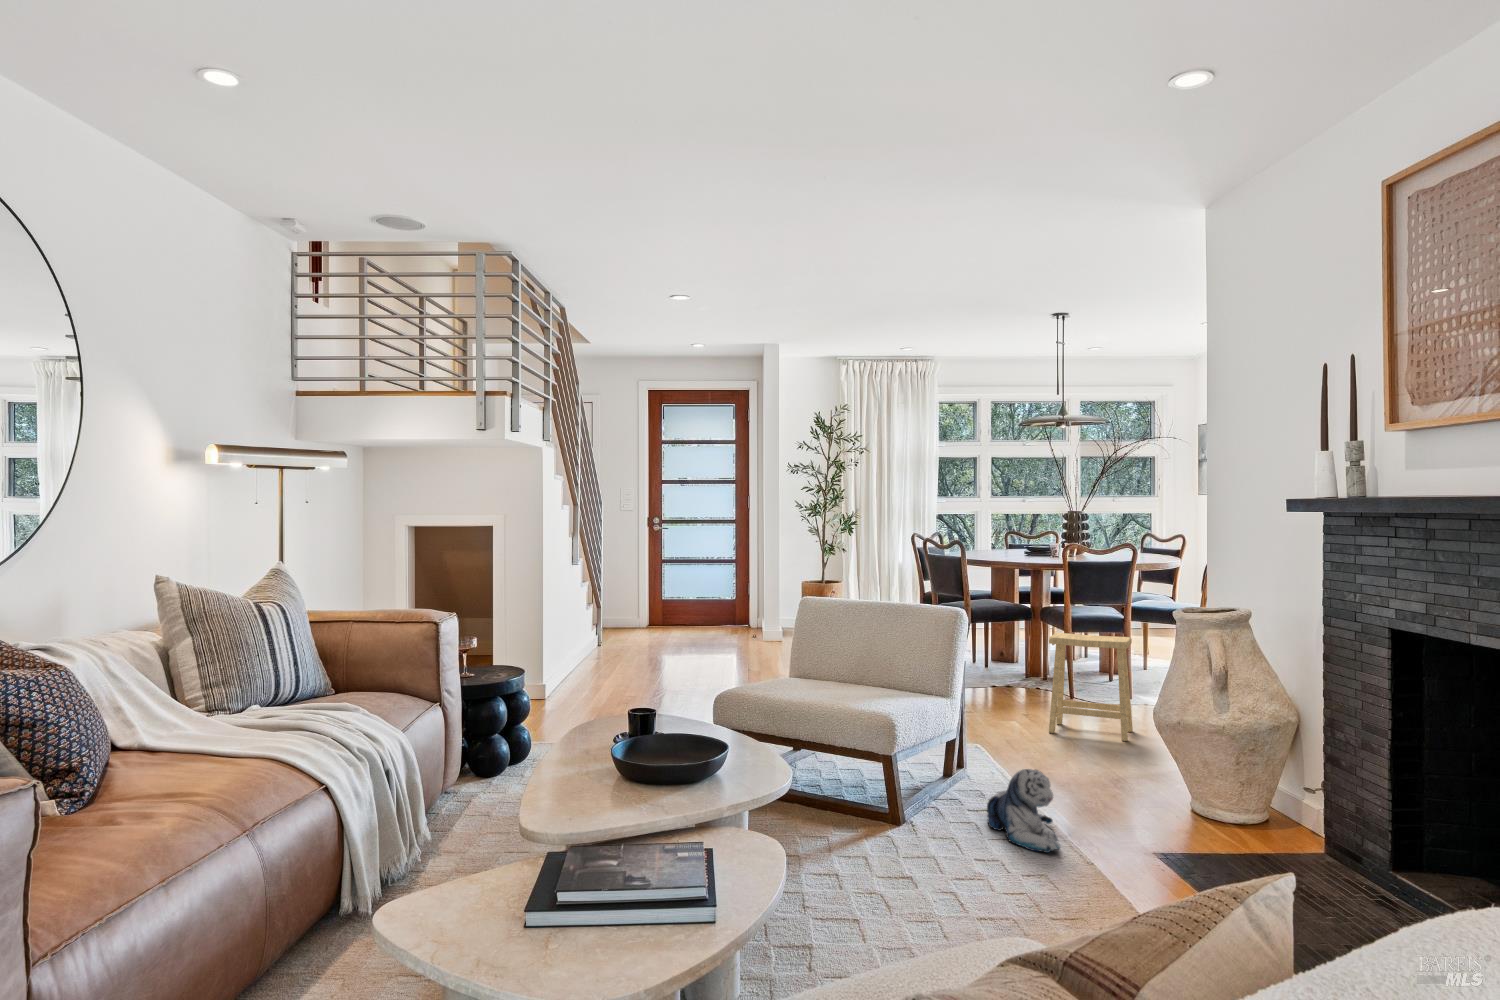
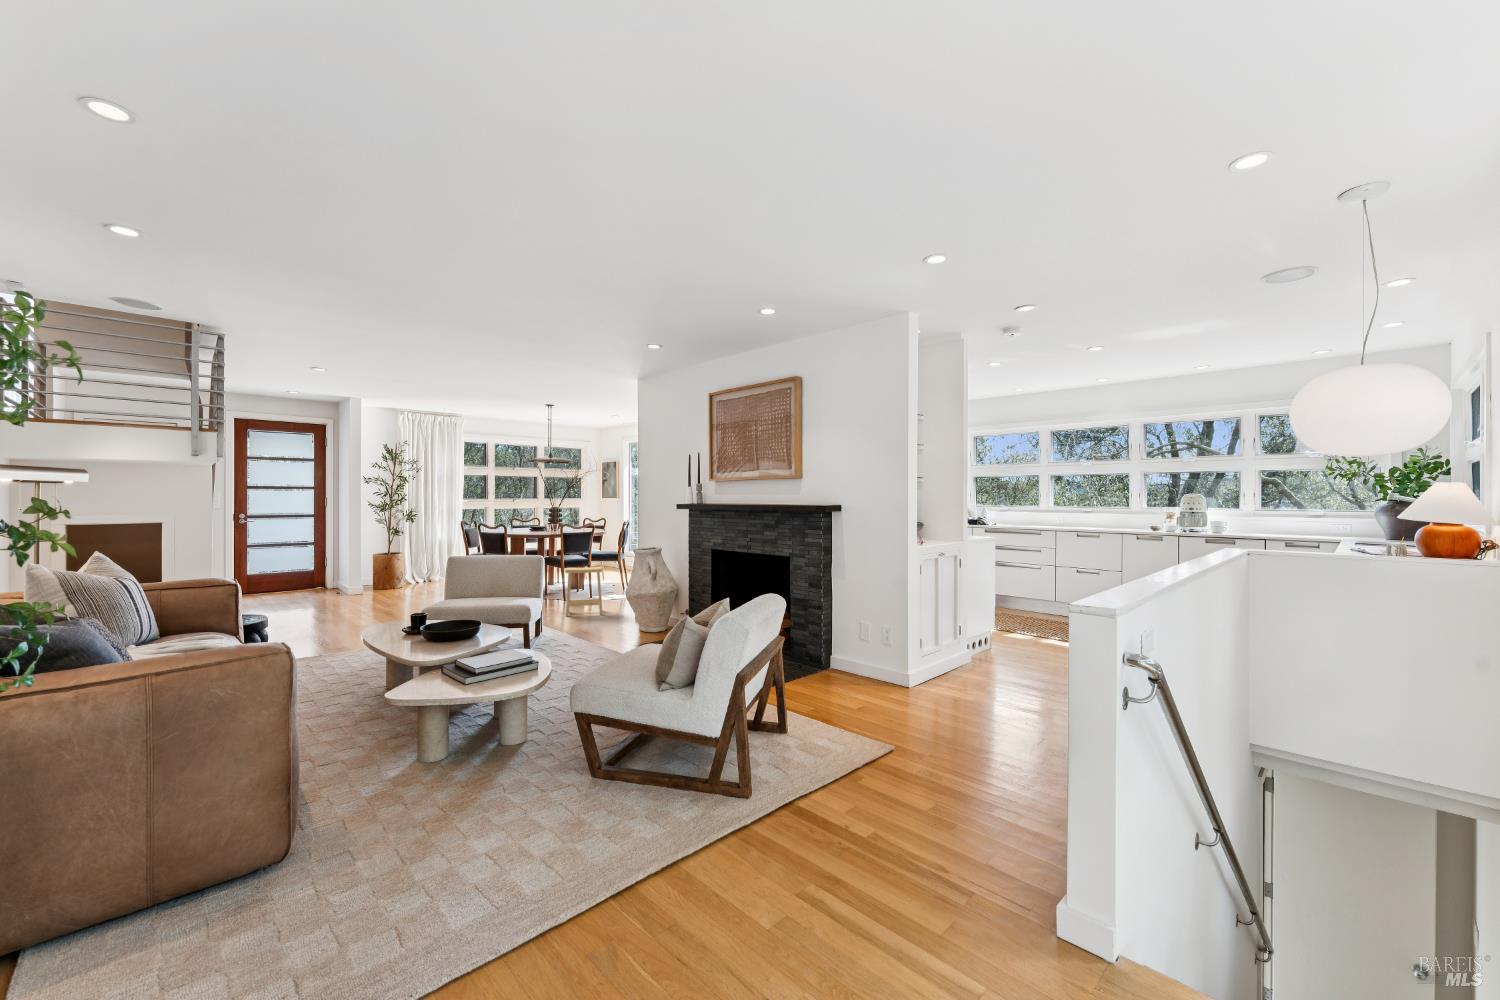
plush toy: present [987,769,1060,853] -> none [563,622,601,655]

